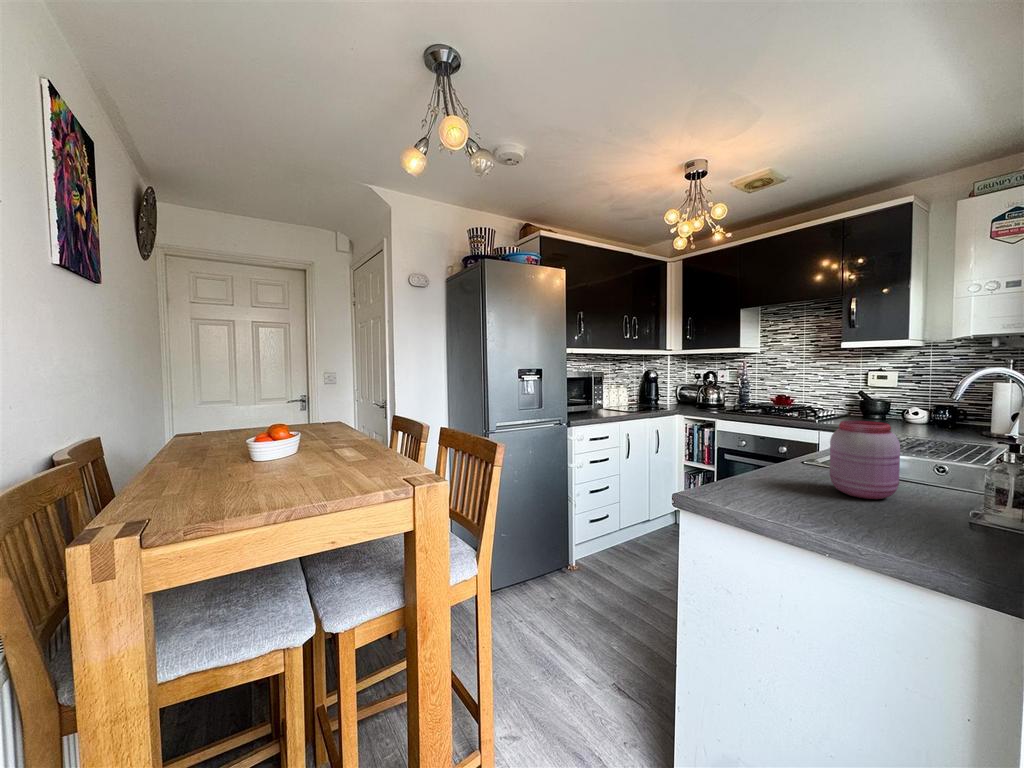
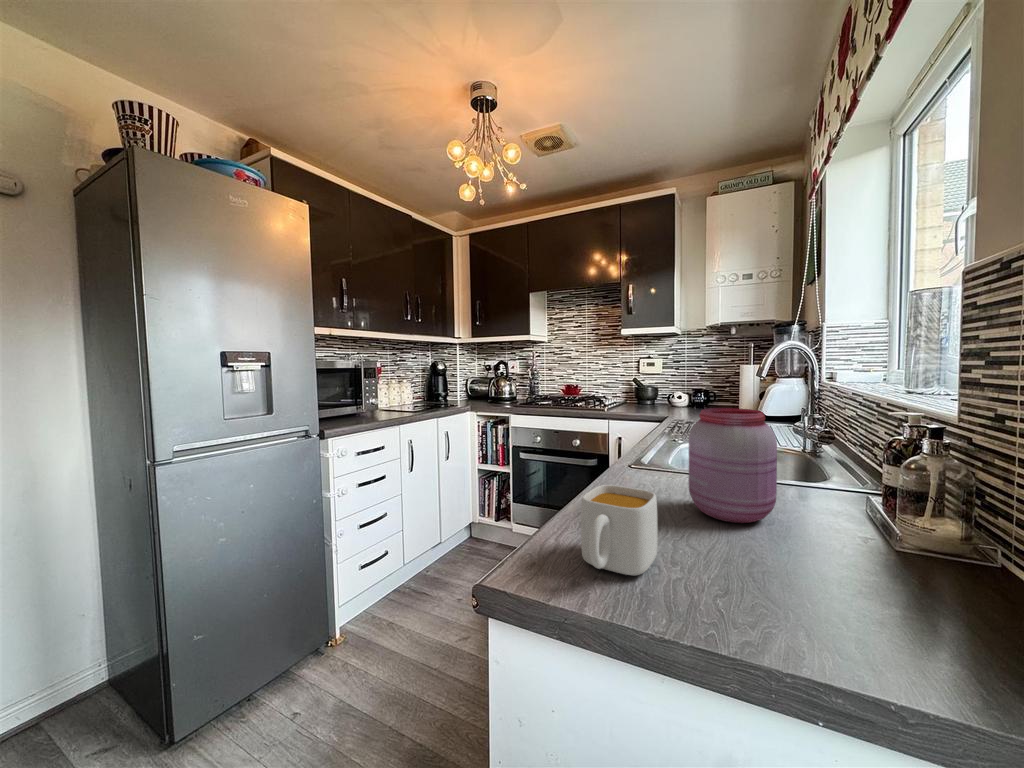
mug: none [733,459,783,504] -> present [581,485,658,575]

